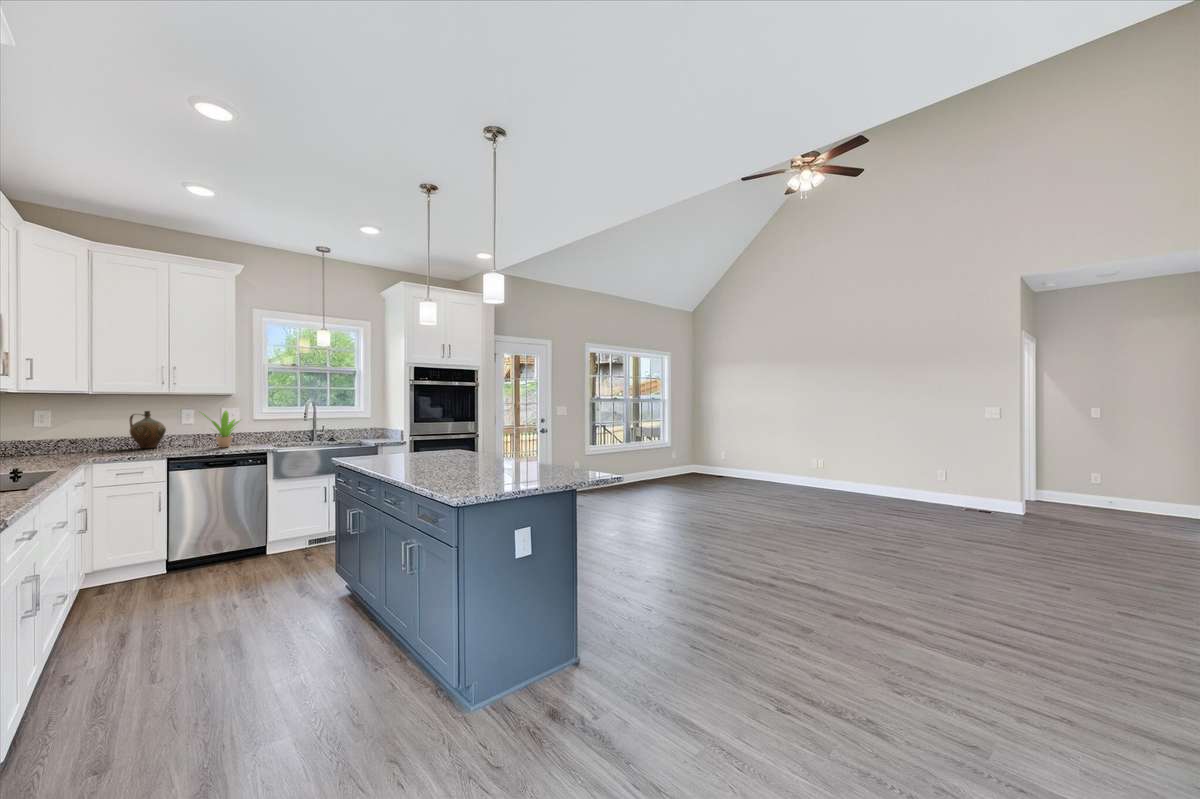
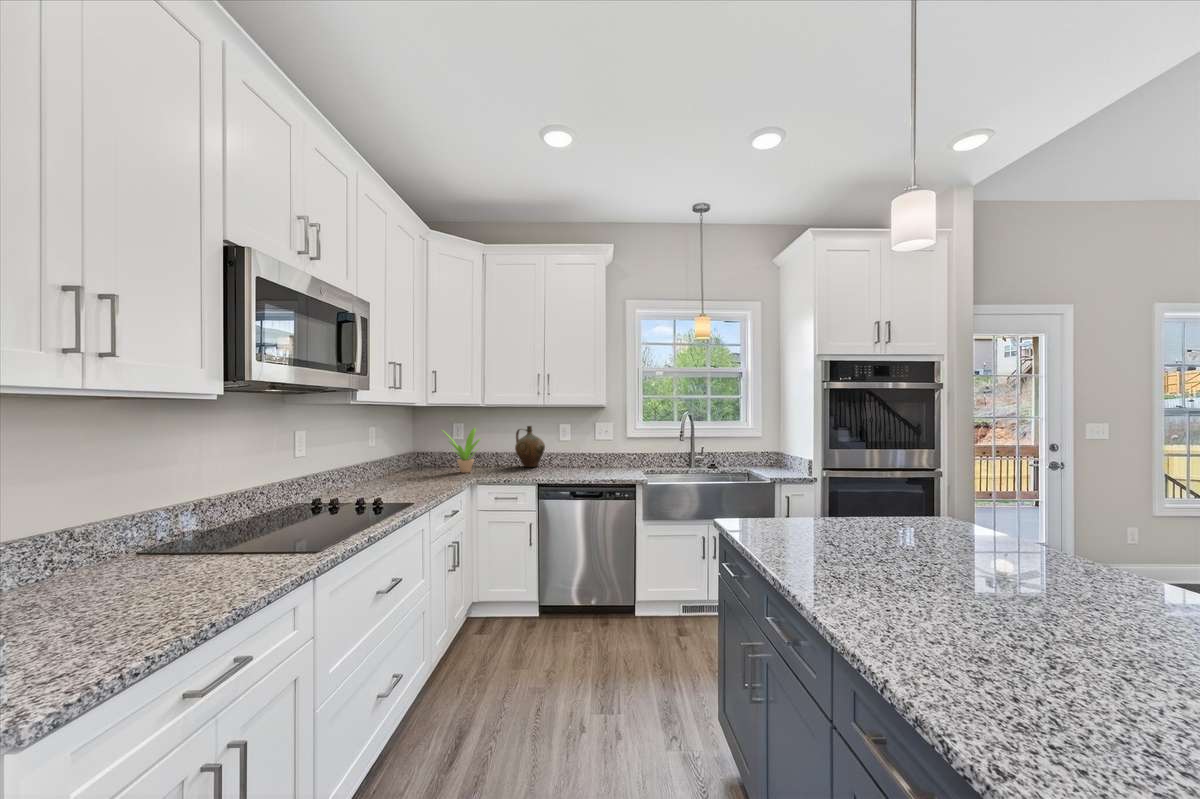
potted plant: present [201,411,239,447] -> present [444,428,481,473]

